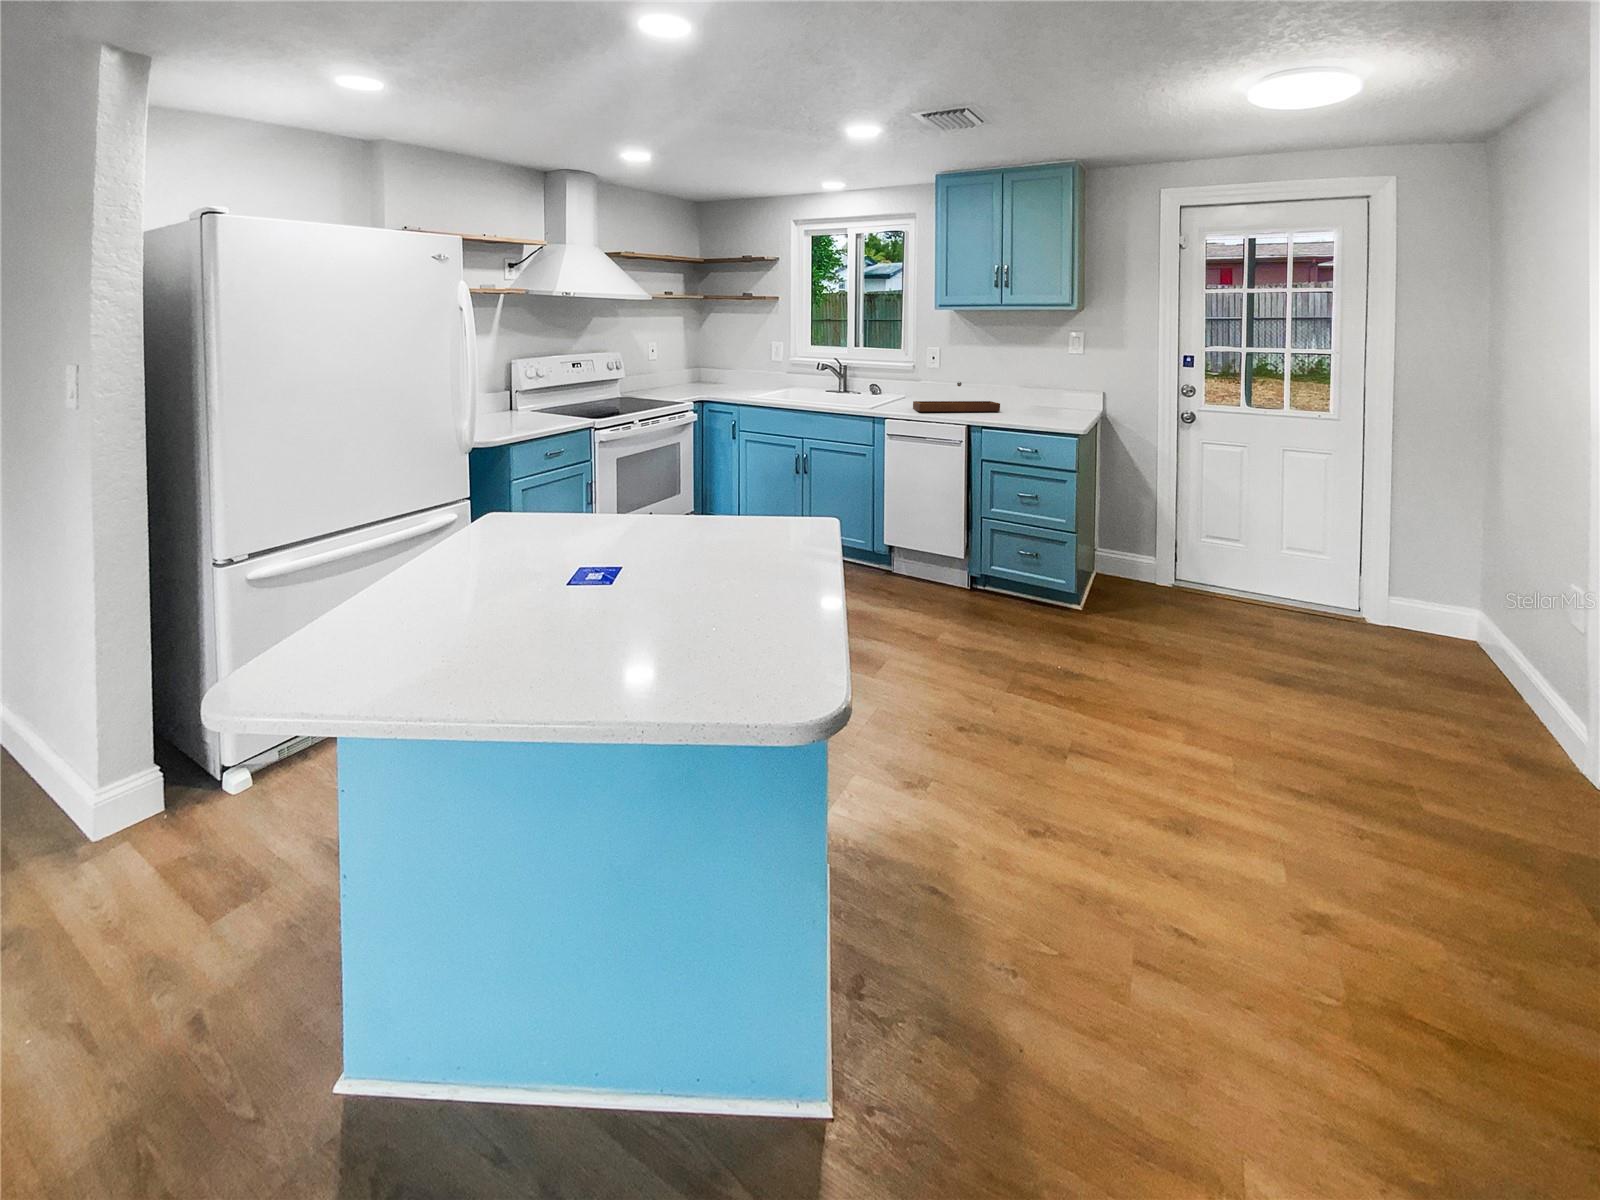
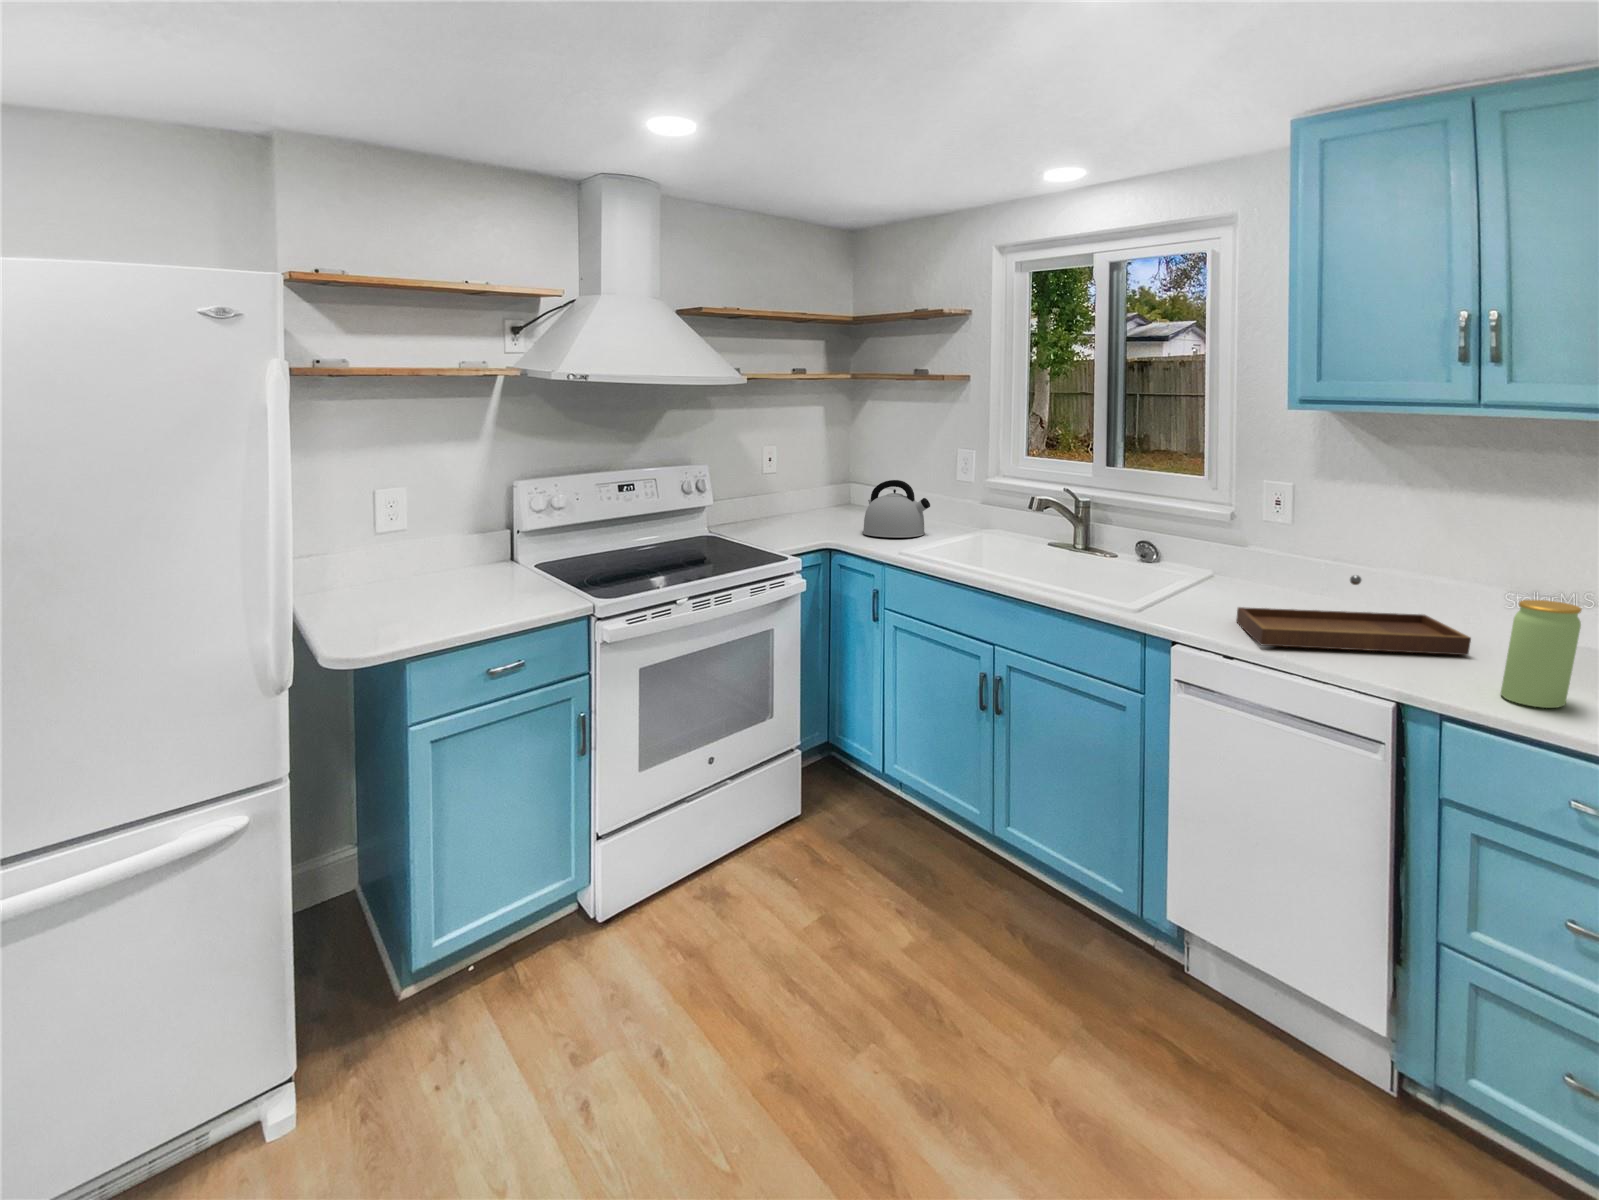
kettle: none [718,358,758,391] -> present [863,480,930,538]
jar: none [1002,379,1024,419] -> present [1501,600,1582,708]

